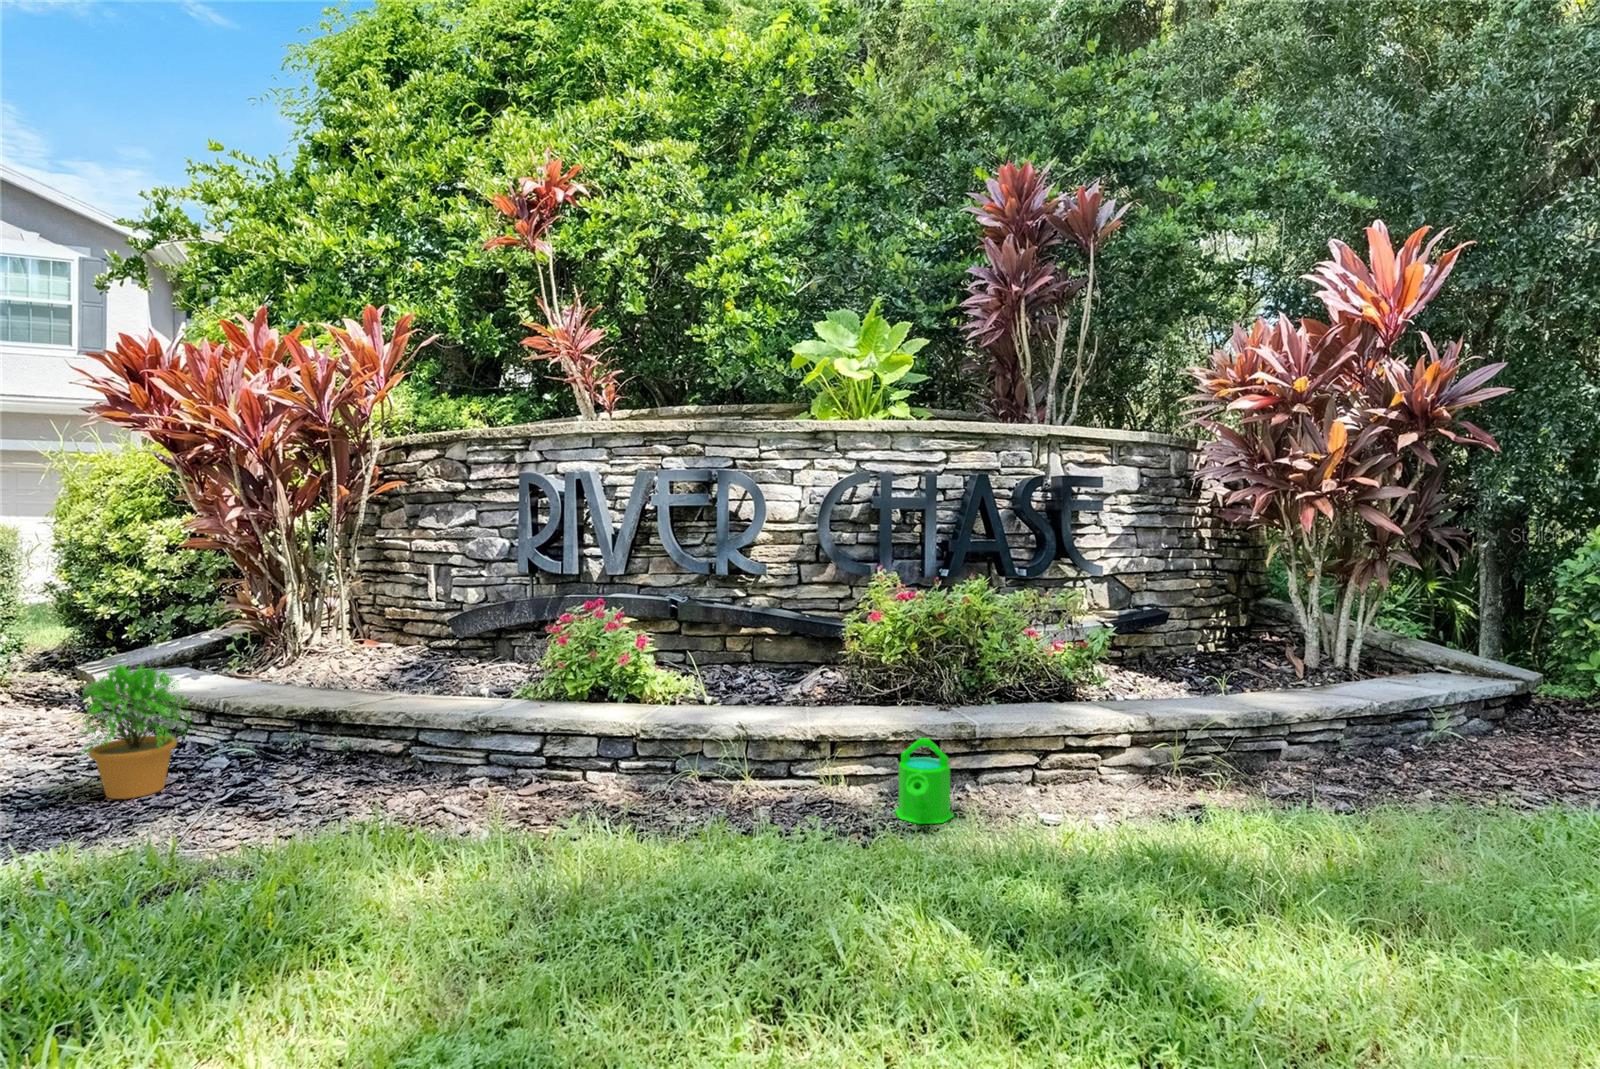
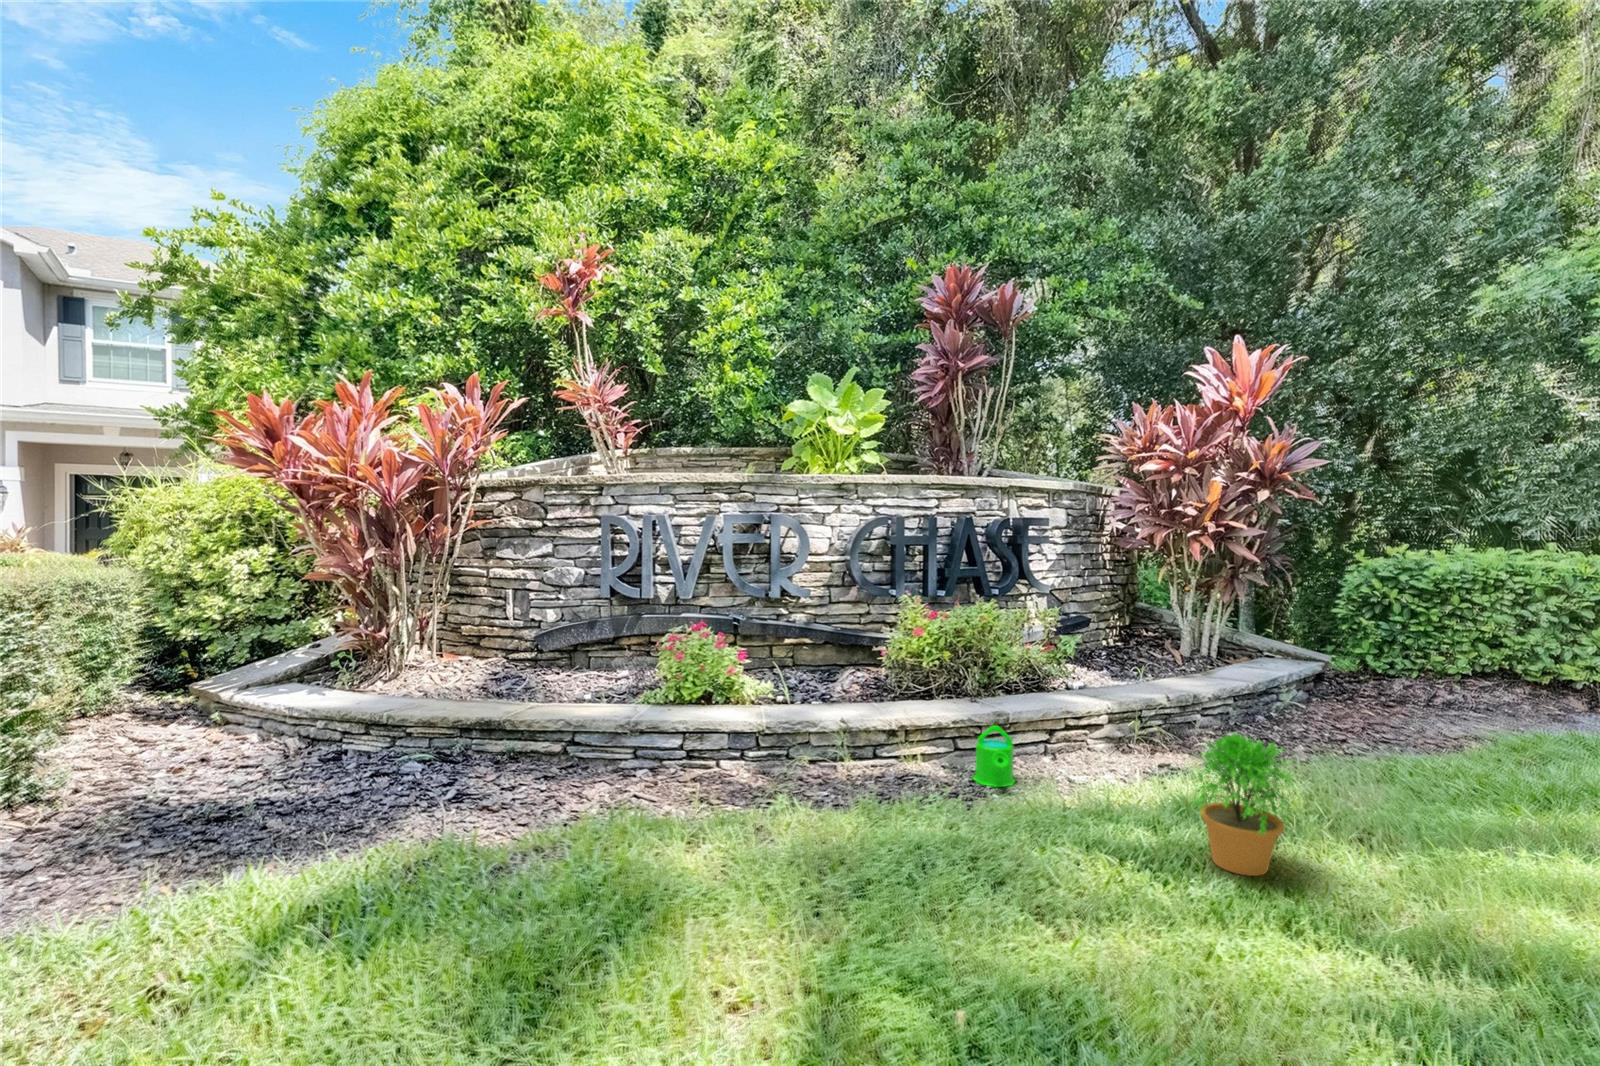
potted plant: present [79,664,189,799] -> present [1191,733,1294,876]

